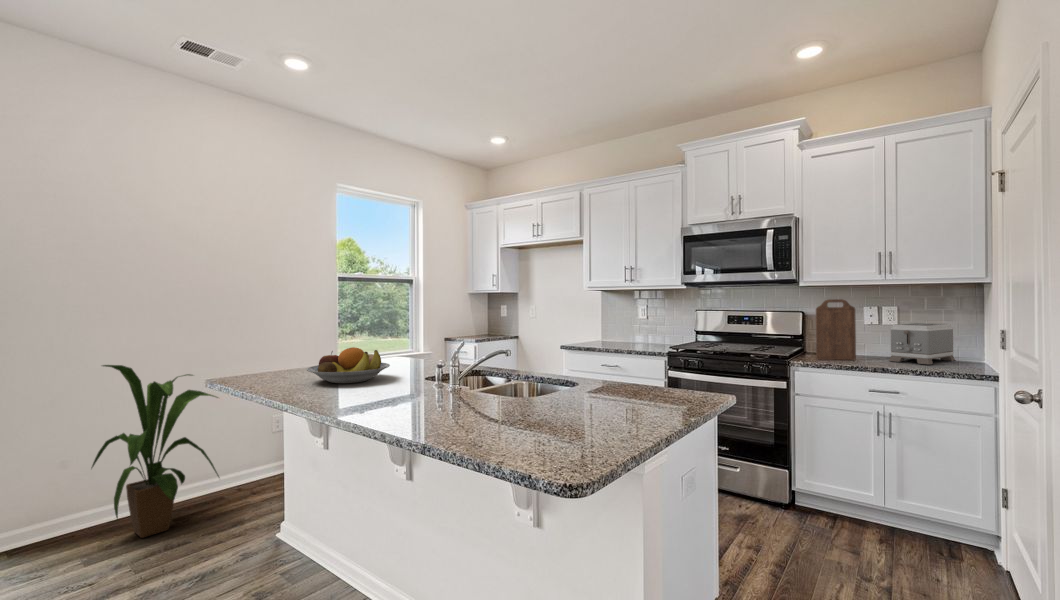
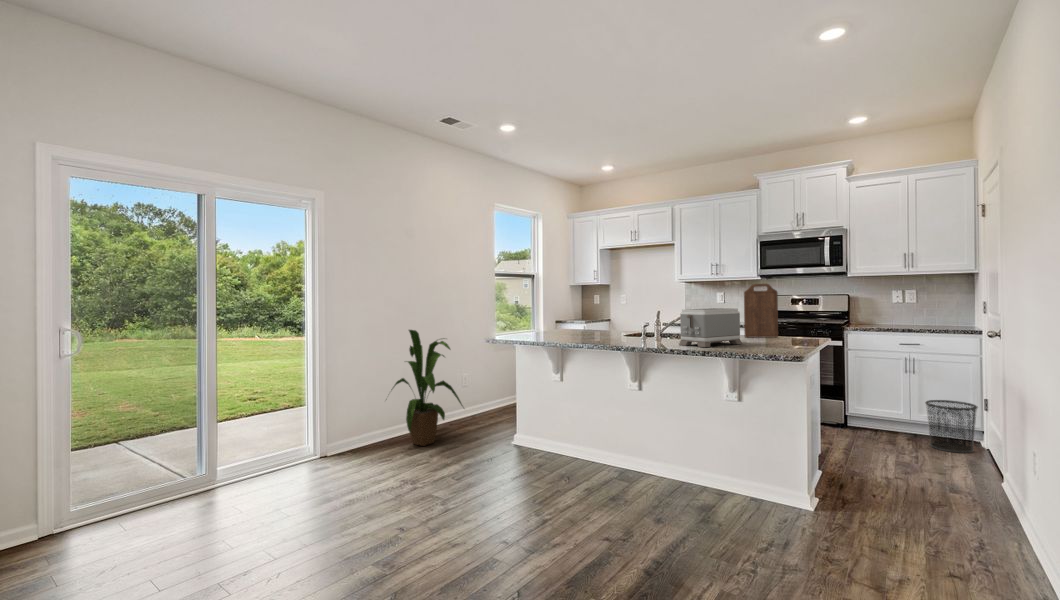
cutting board: present [816,299,856,360] -> present [744,284,778,337]
toaster: present [889,323,955,364] -> present [679,308,742,347]
fruit bowl: present [306,347,390,383] -> none [556,315,606,337]
waste bin: none [906,481,992,578] -> present [925,400,978,453]

